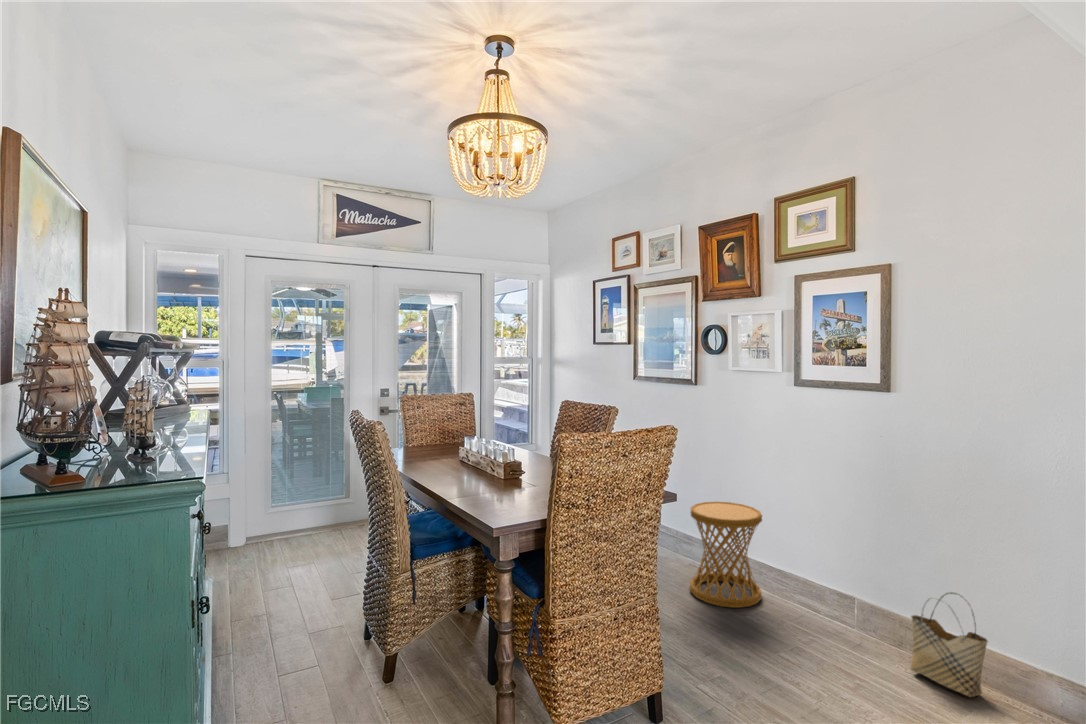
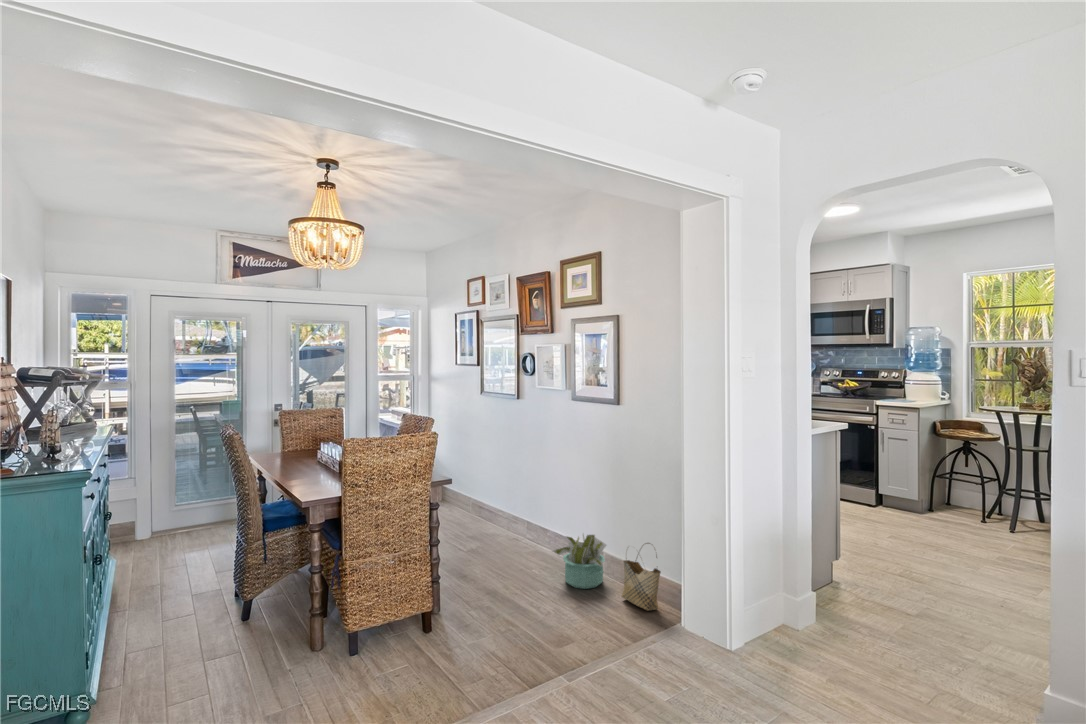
side table: present [690,501,762,608] -> none [501,489,553,566]
decorative plant: none [785,567,874,651] -> present [552,535,606,589]

